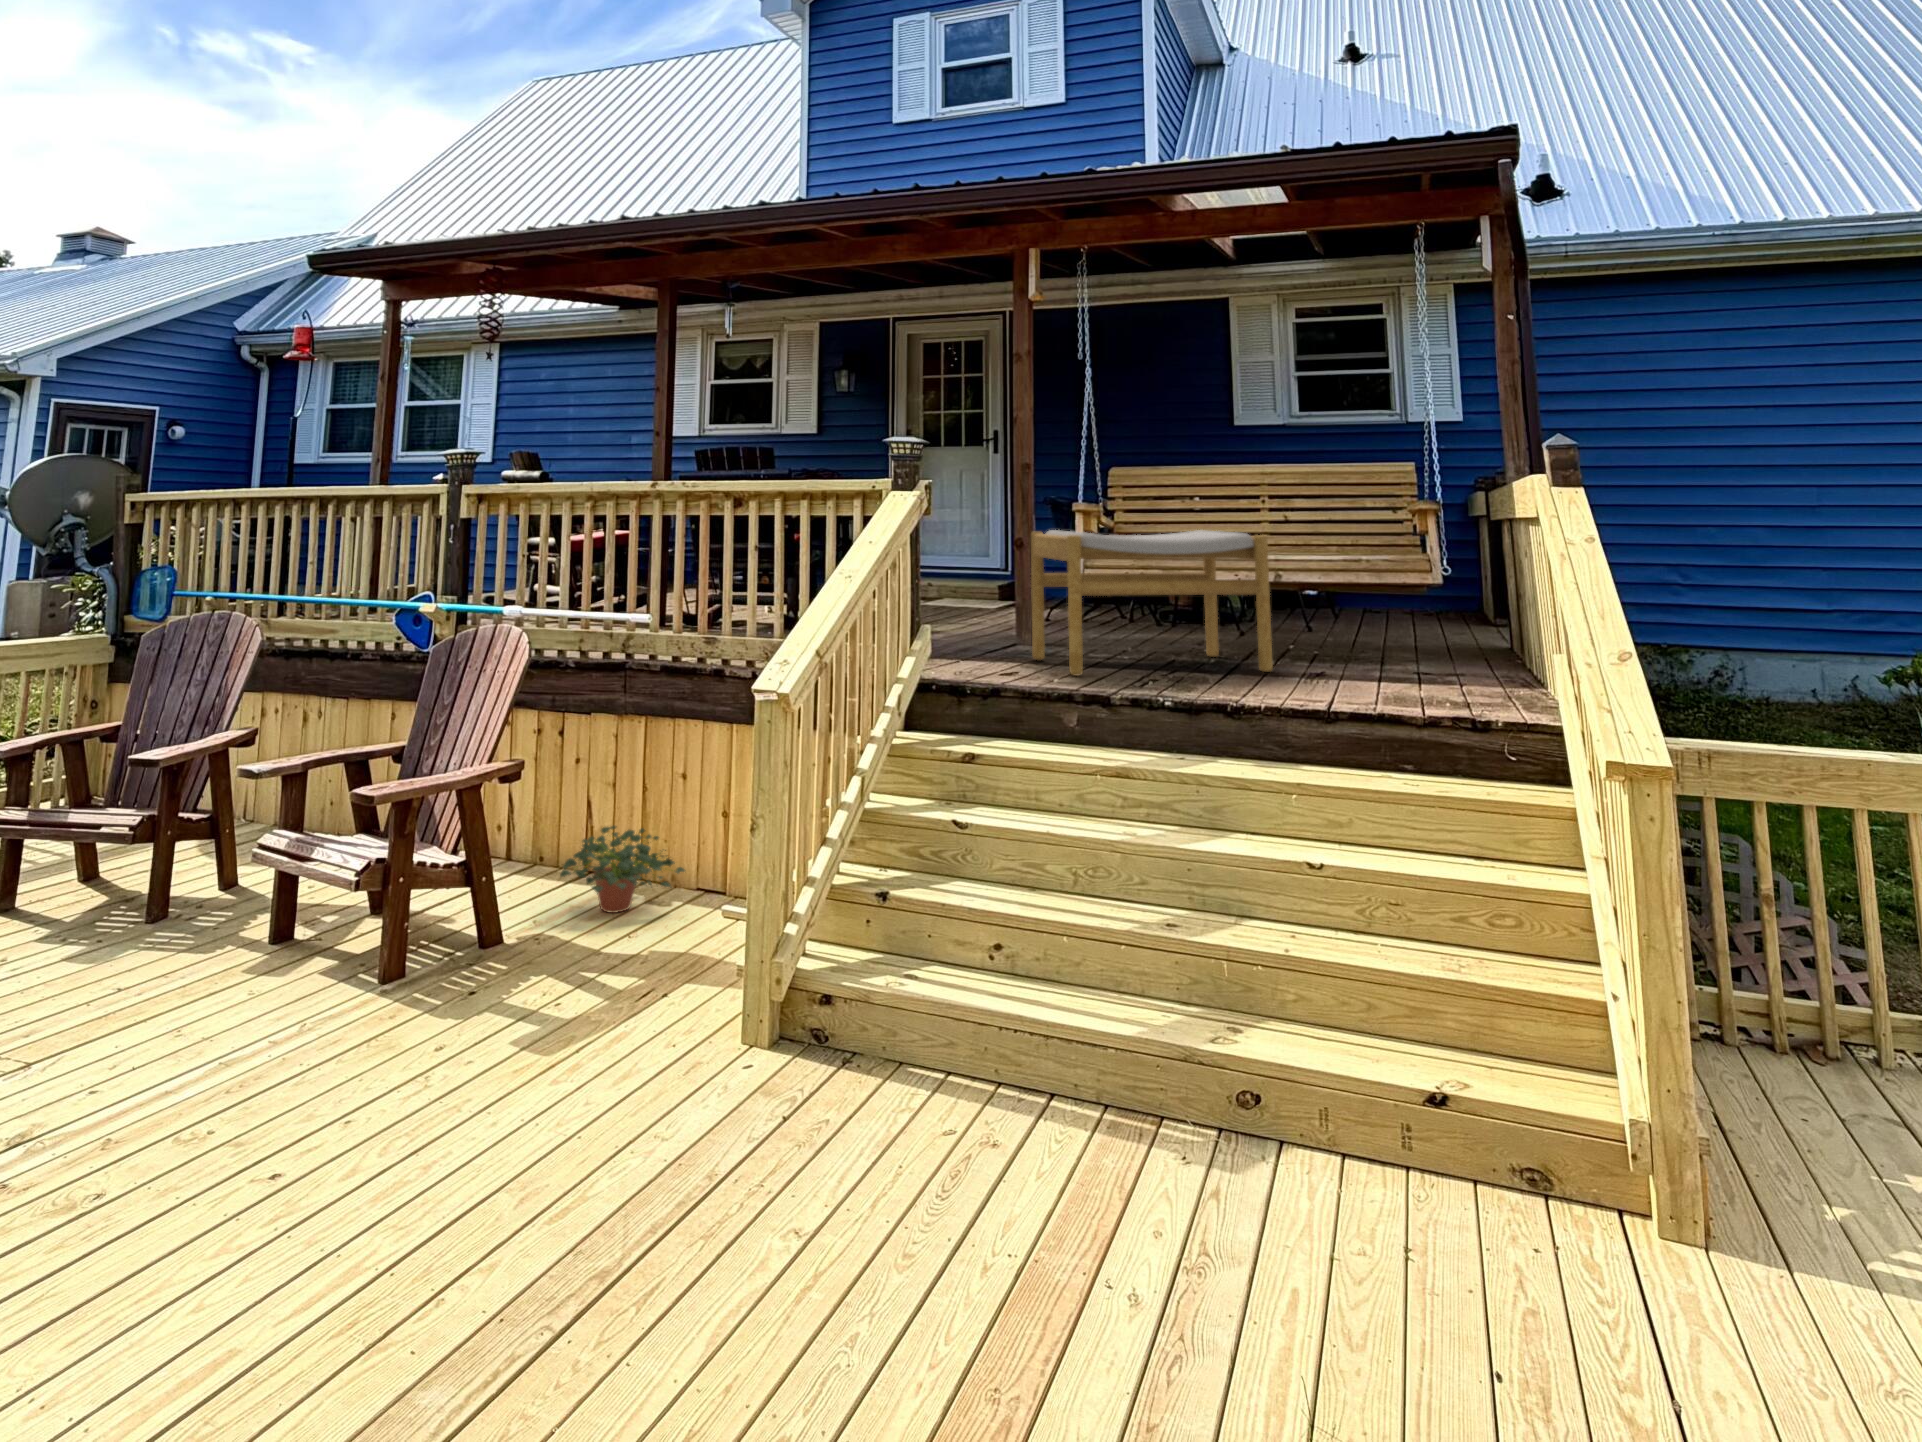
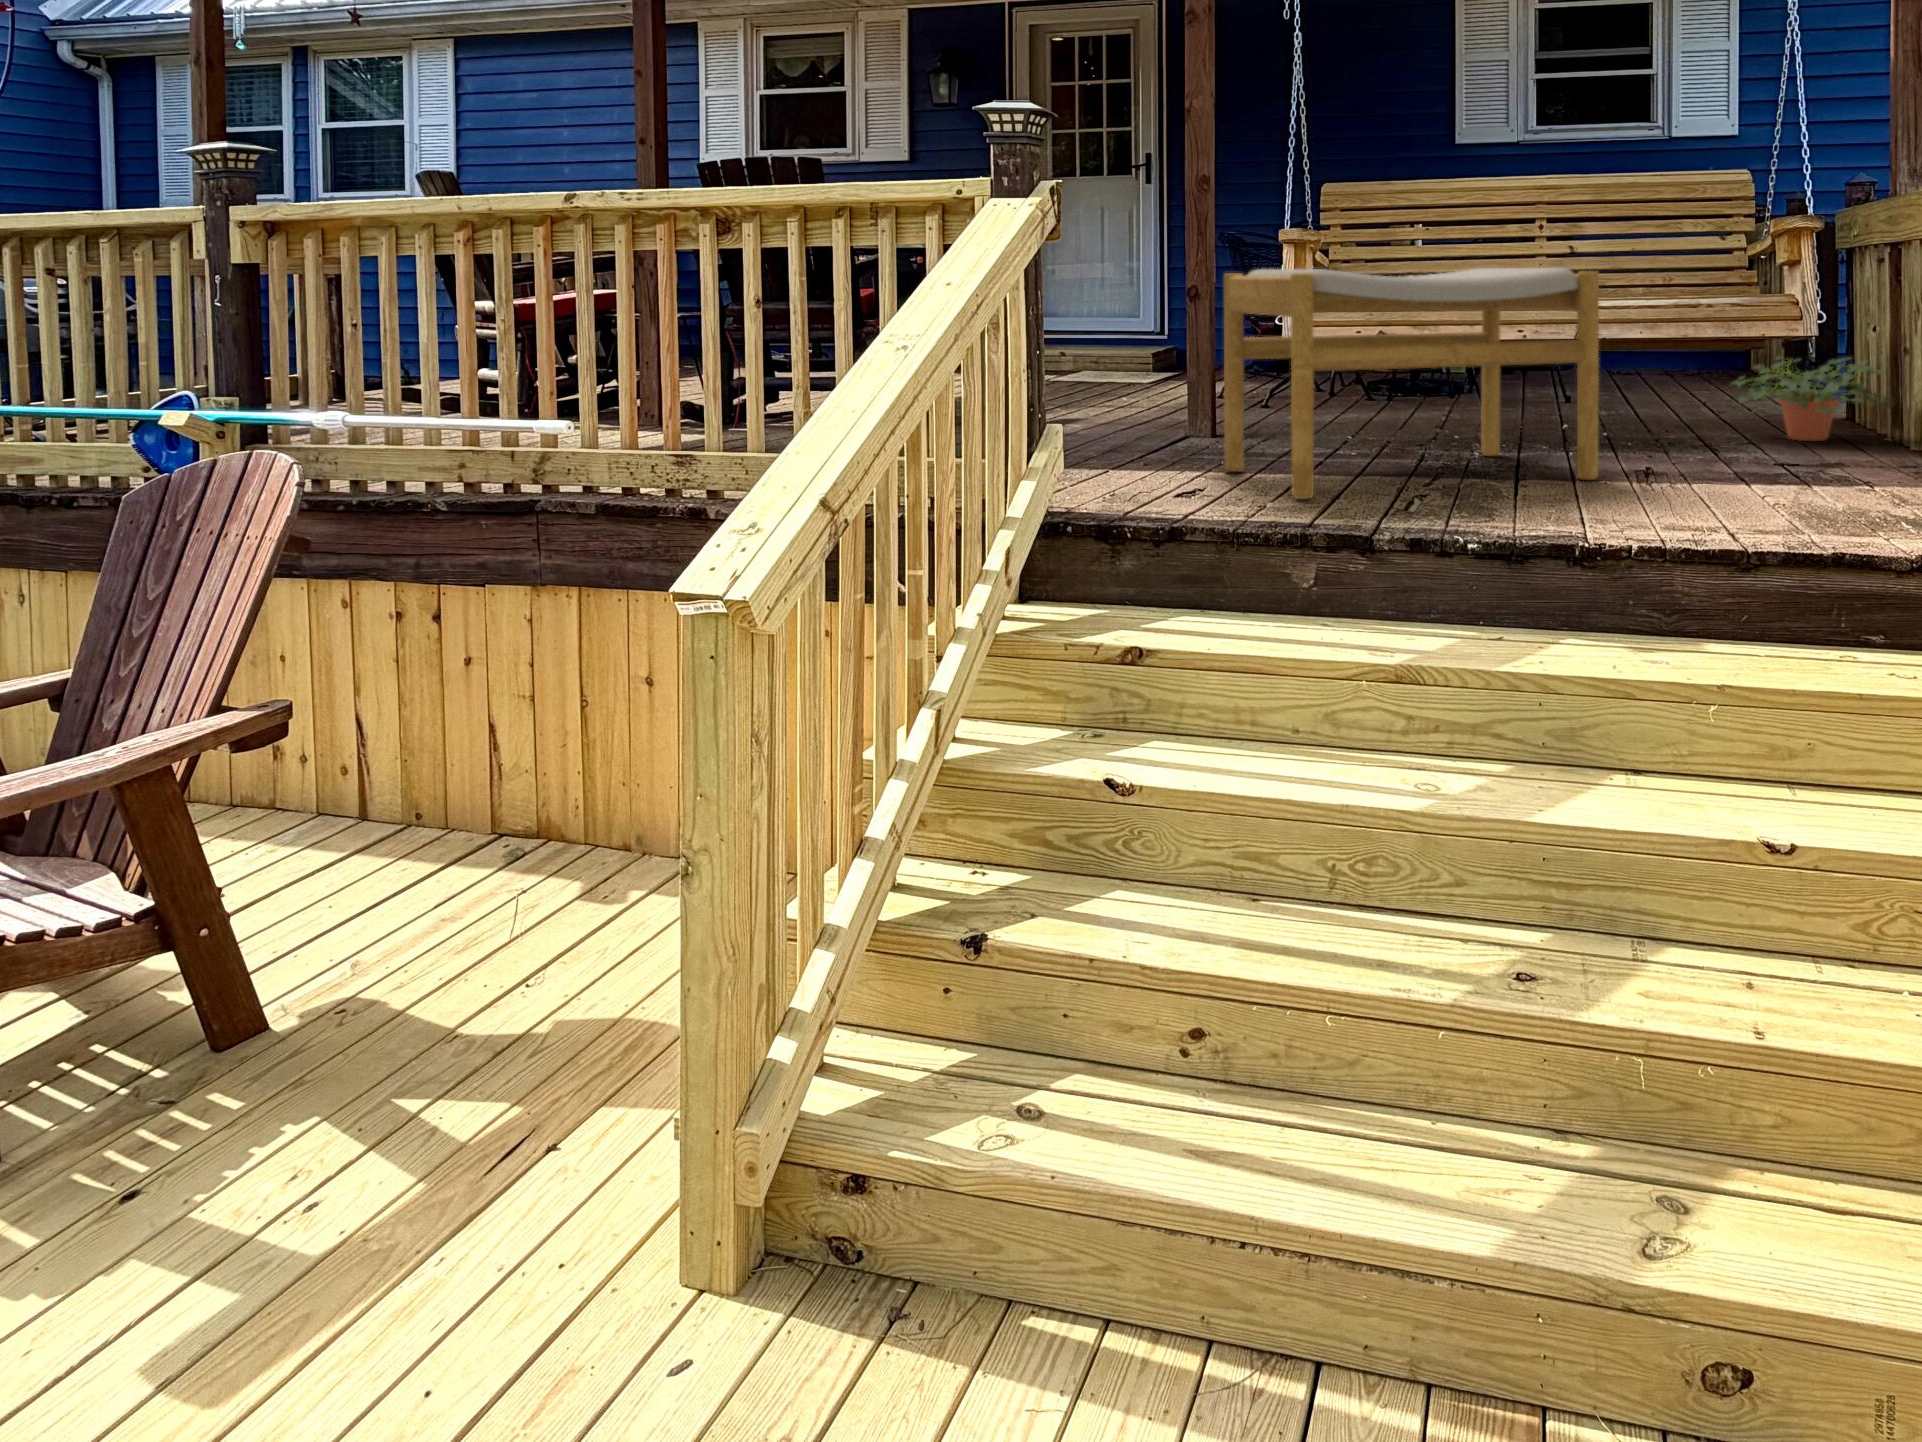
potted plant: present [560,826,685,913] -> present [1732,356,1894,441]

